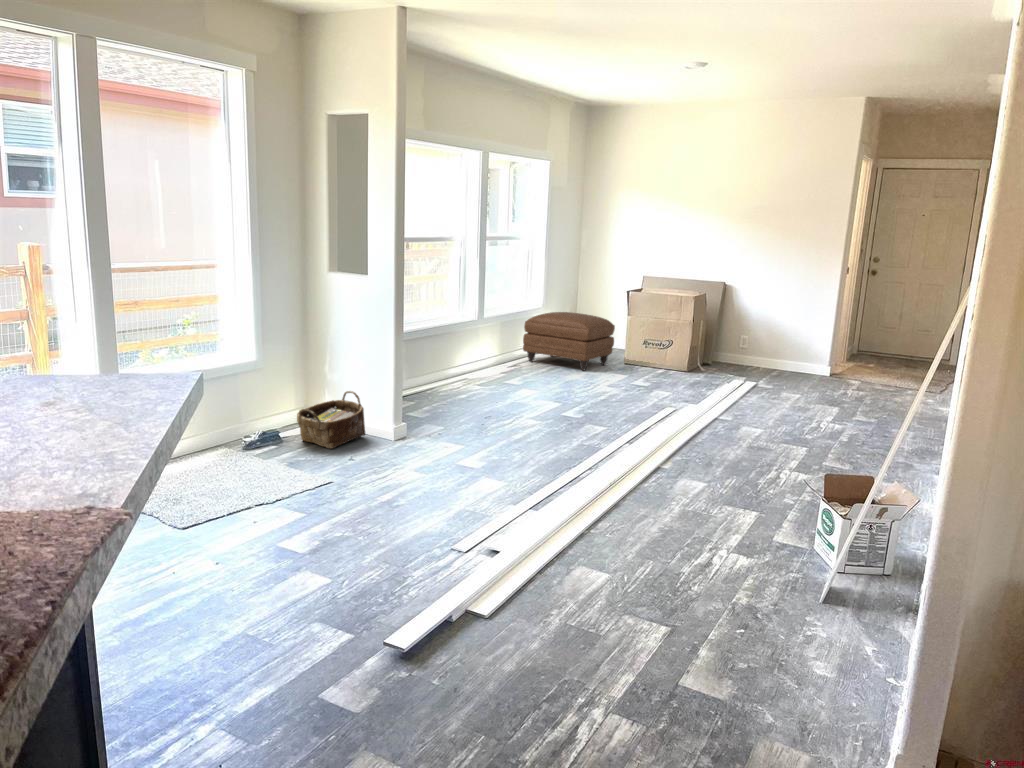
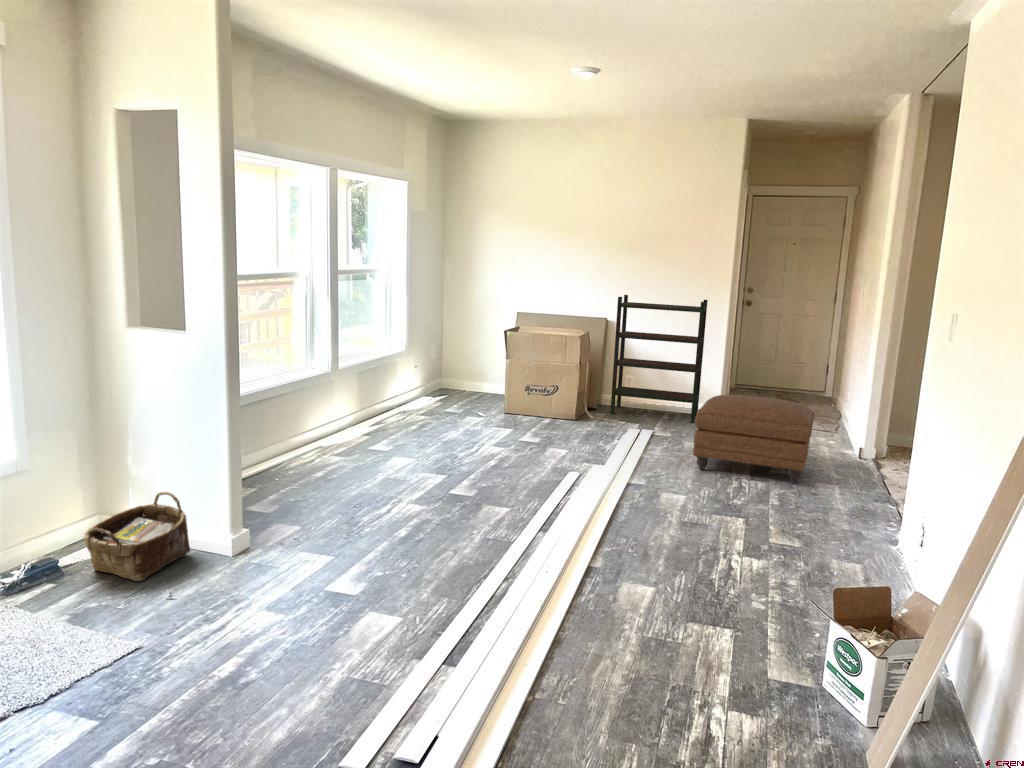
bookshelf: none [721,263,818,379] -> present [610,295,708,423]
ottoman: present [523,312,615,371] -> present [693,395,814,484]

